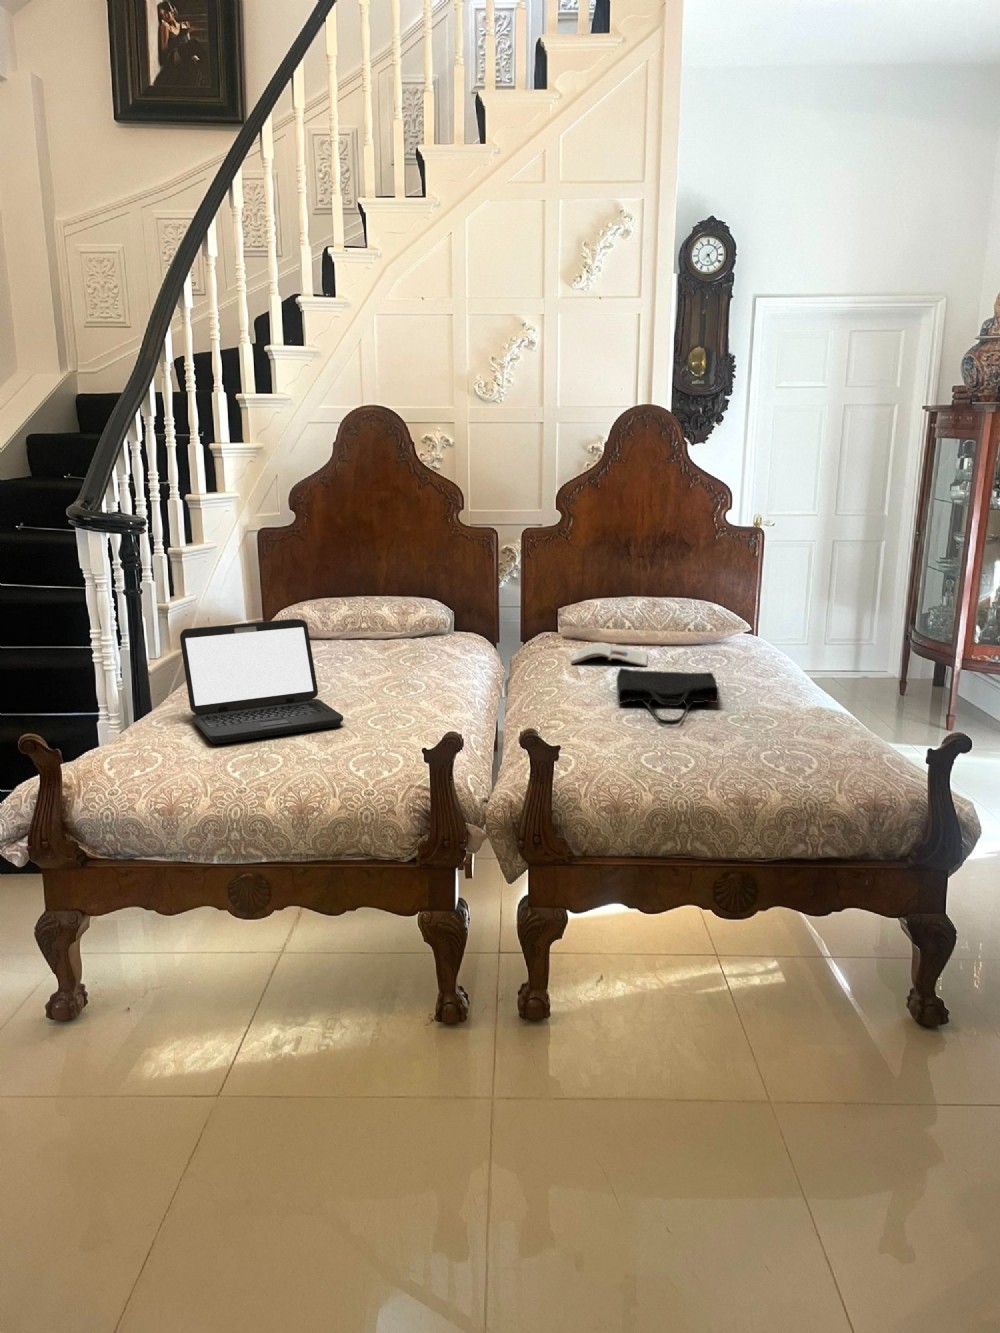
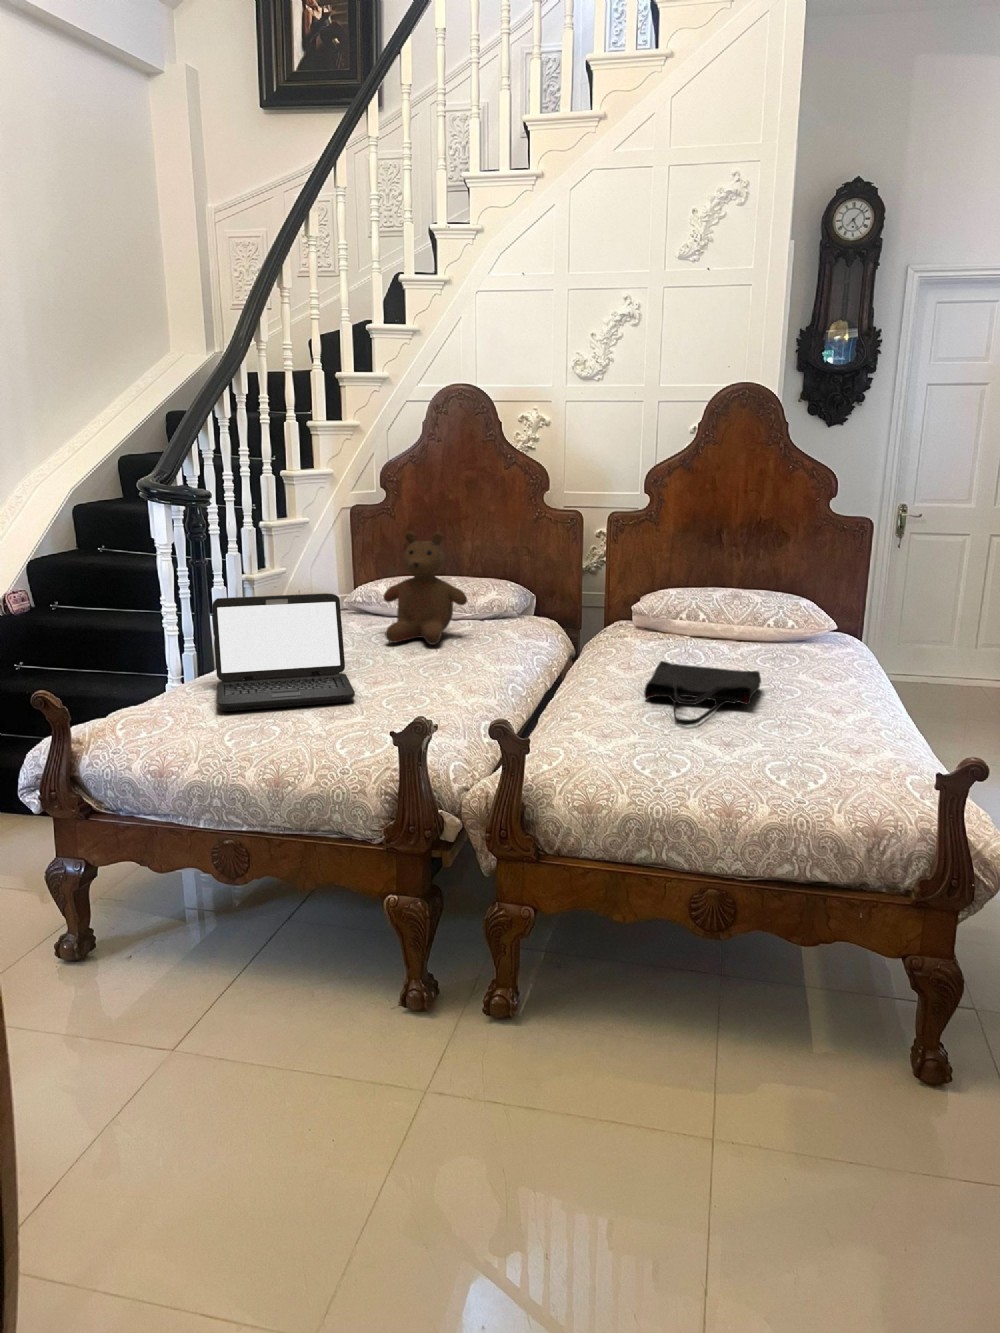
teddy bear: none [324,554,411,667] -> present [383,531,467,645]
magazine: present [571,643,647,666] -> none [625,632,714,660]

